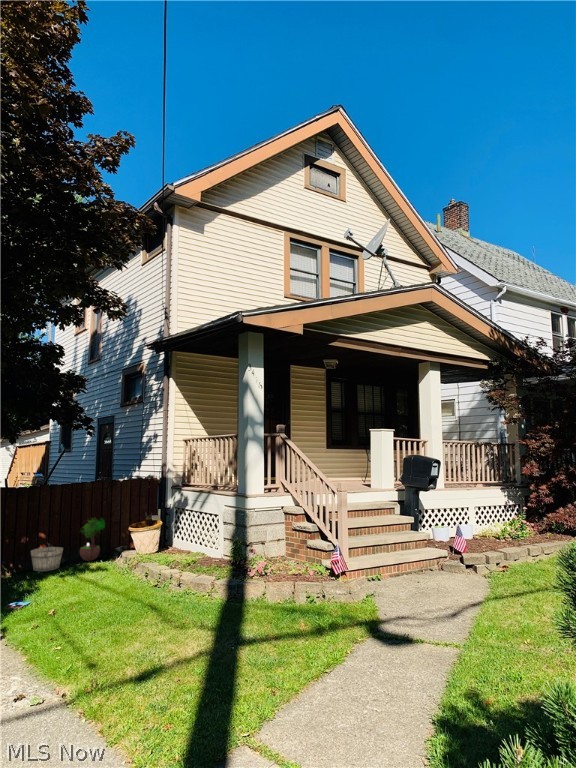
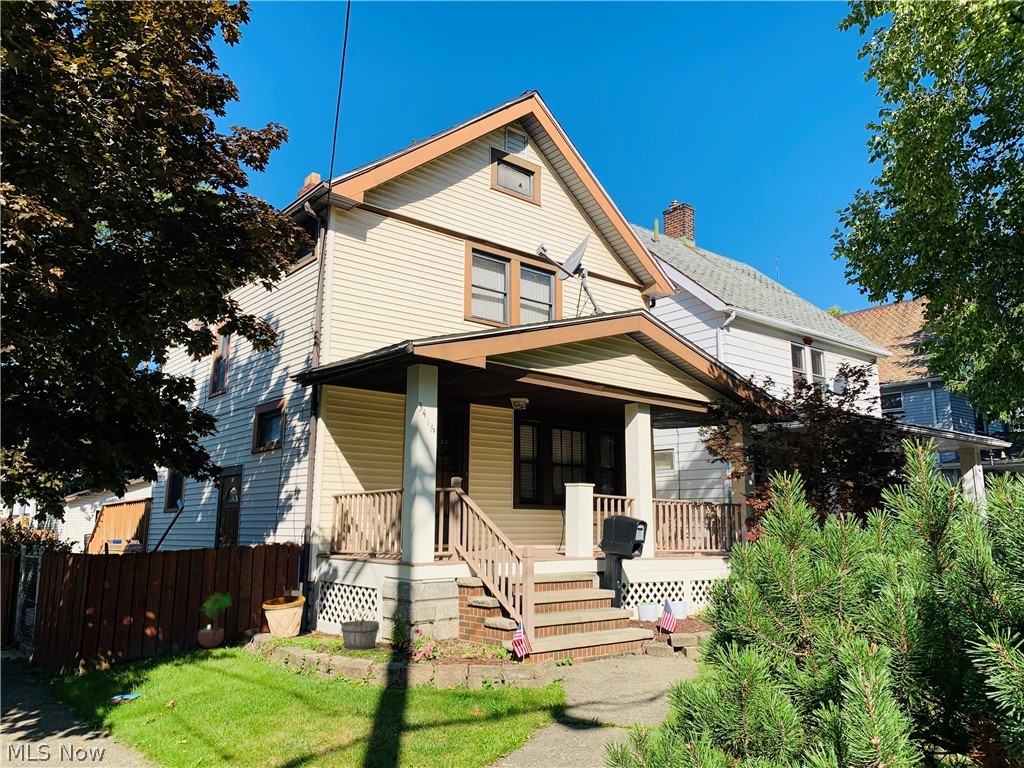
wooden bucket: present [31,544,63,571] -> present [341,614,379,650]

